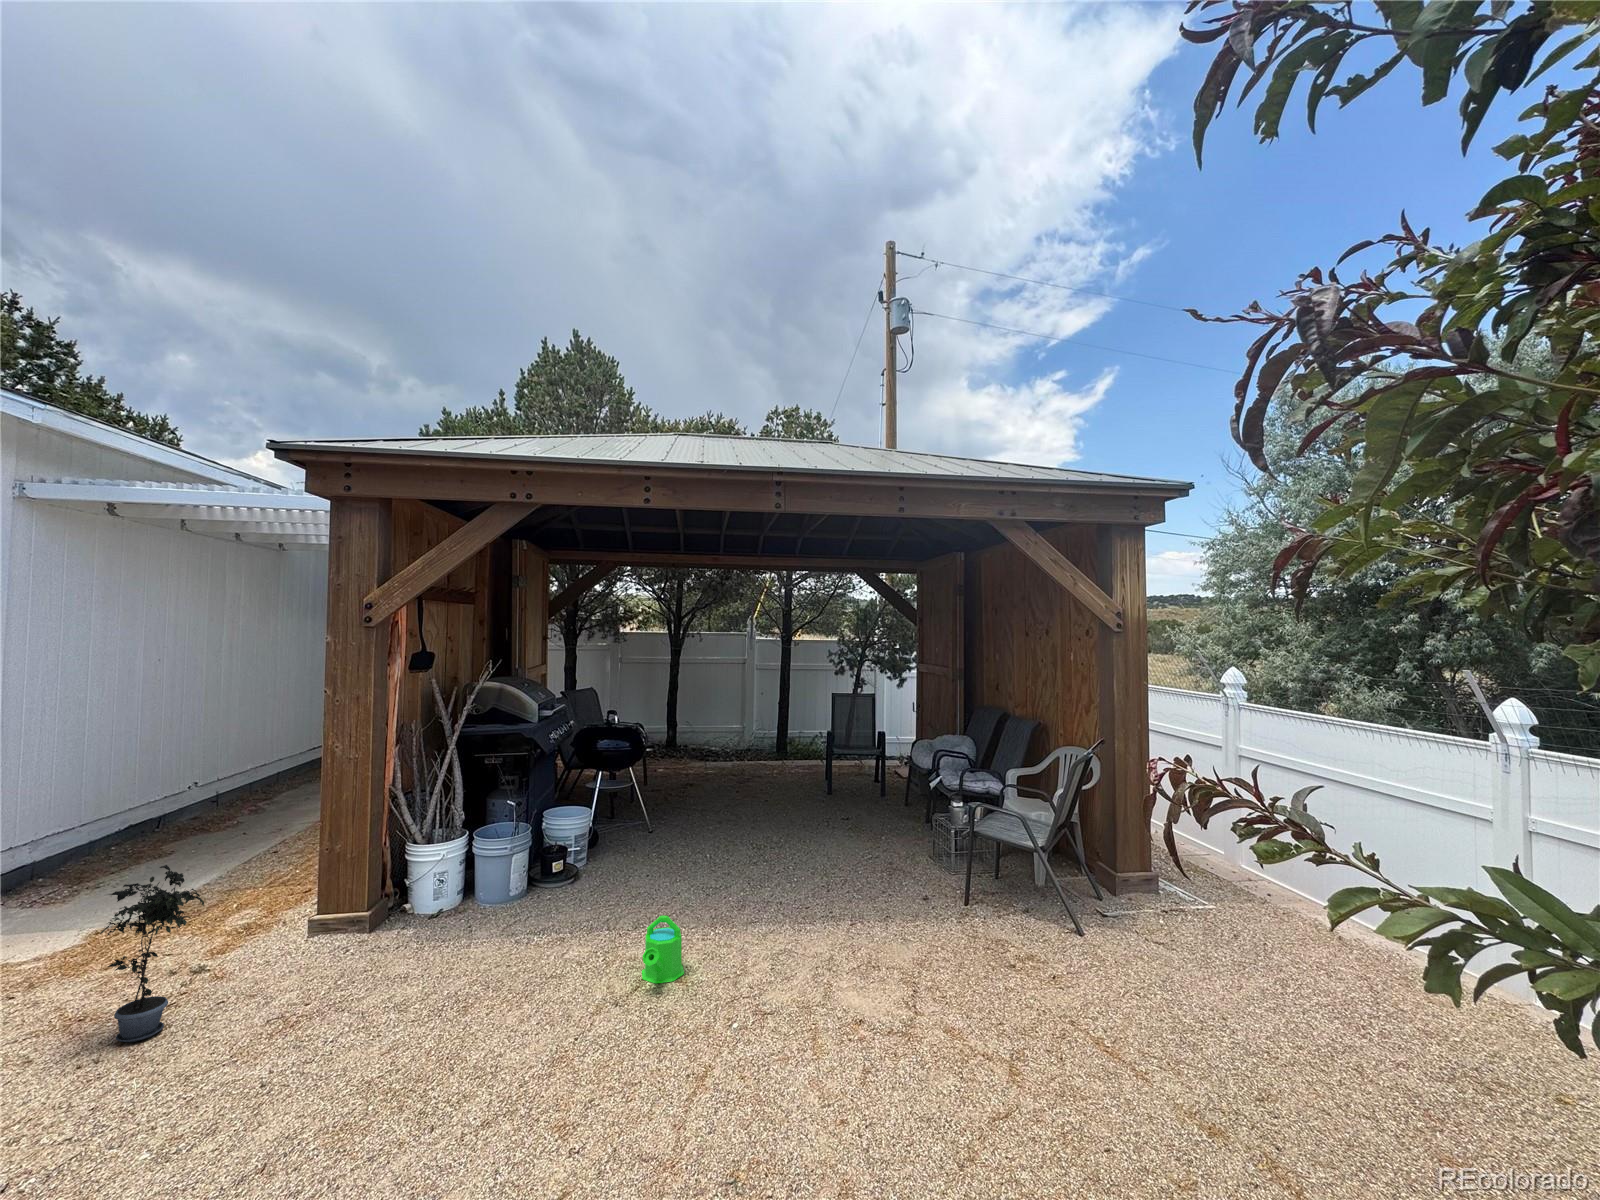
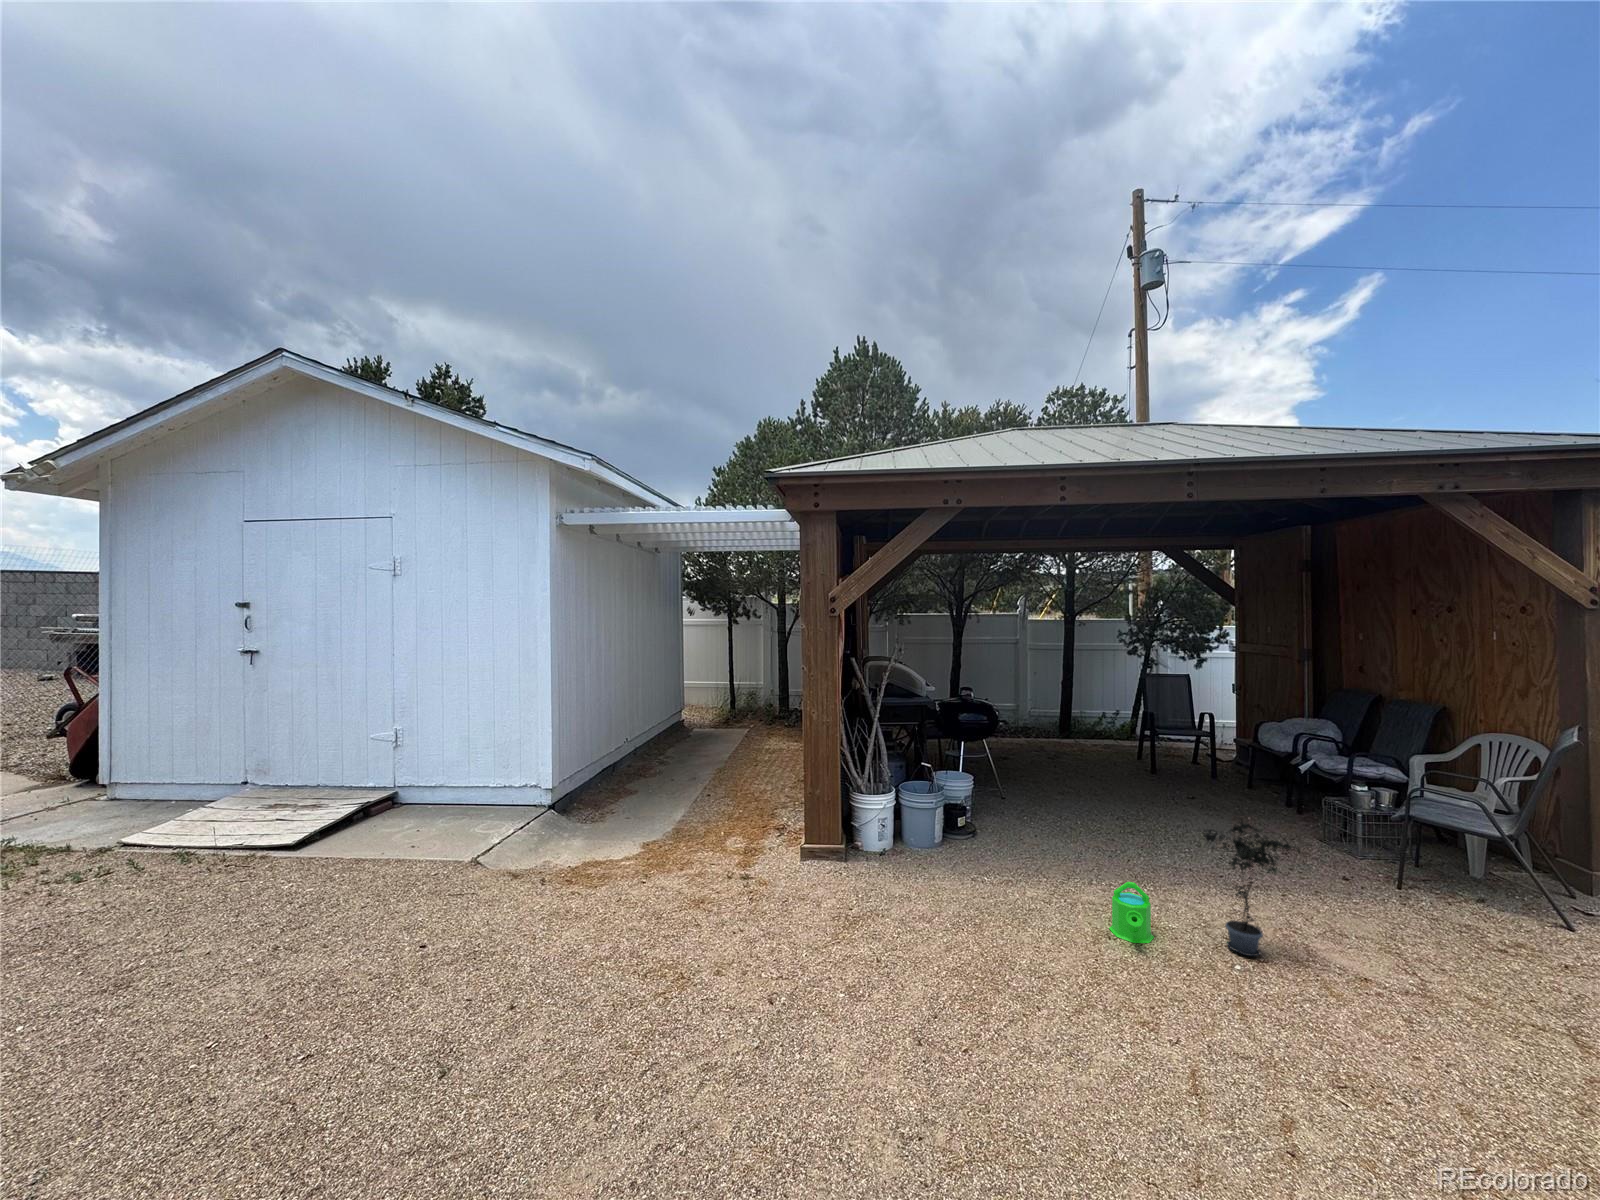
potted plant: present [100,865,204,1043] -> present [1204,822,1300,956]

